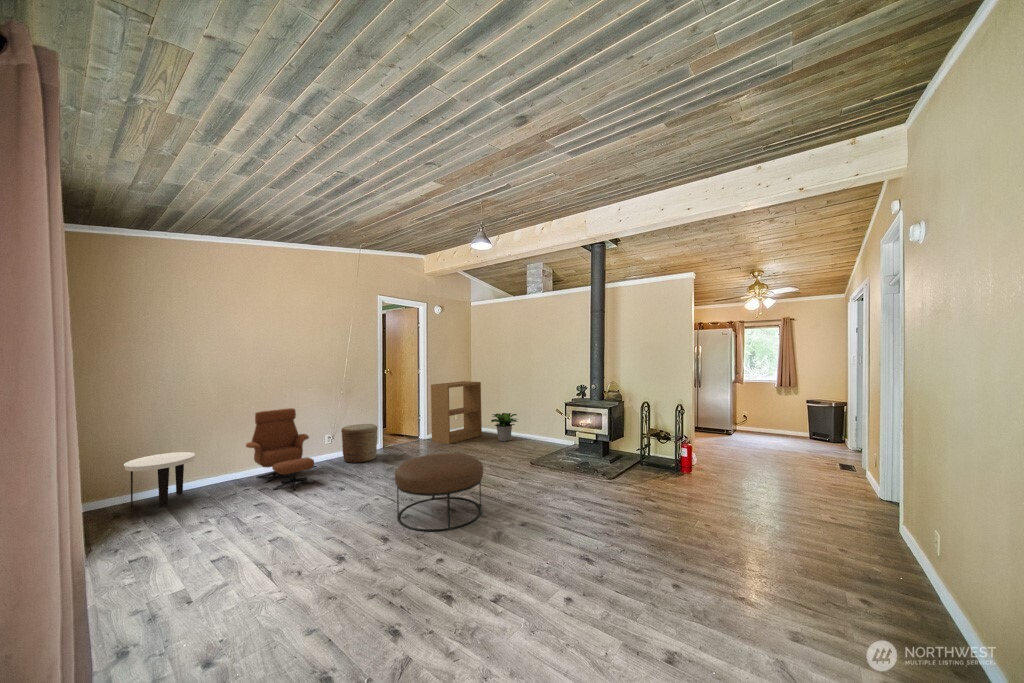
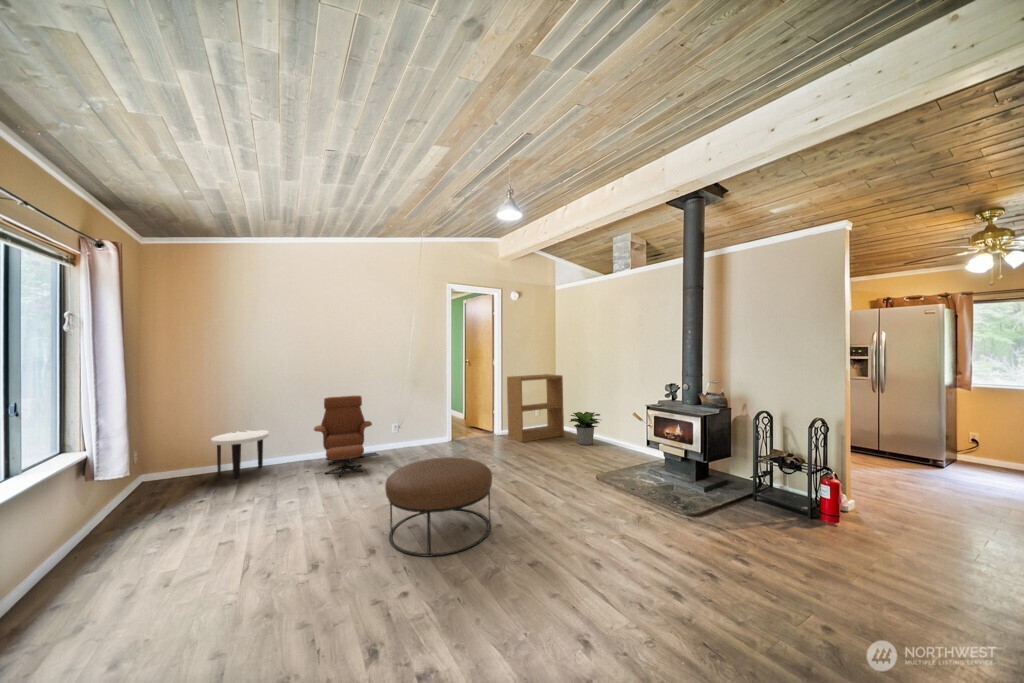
woven basket: present [341,424,378,463] -> none [406,415,441,454]

